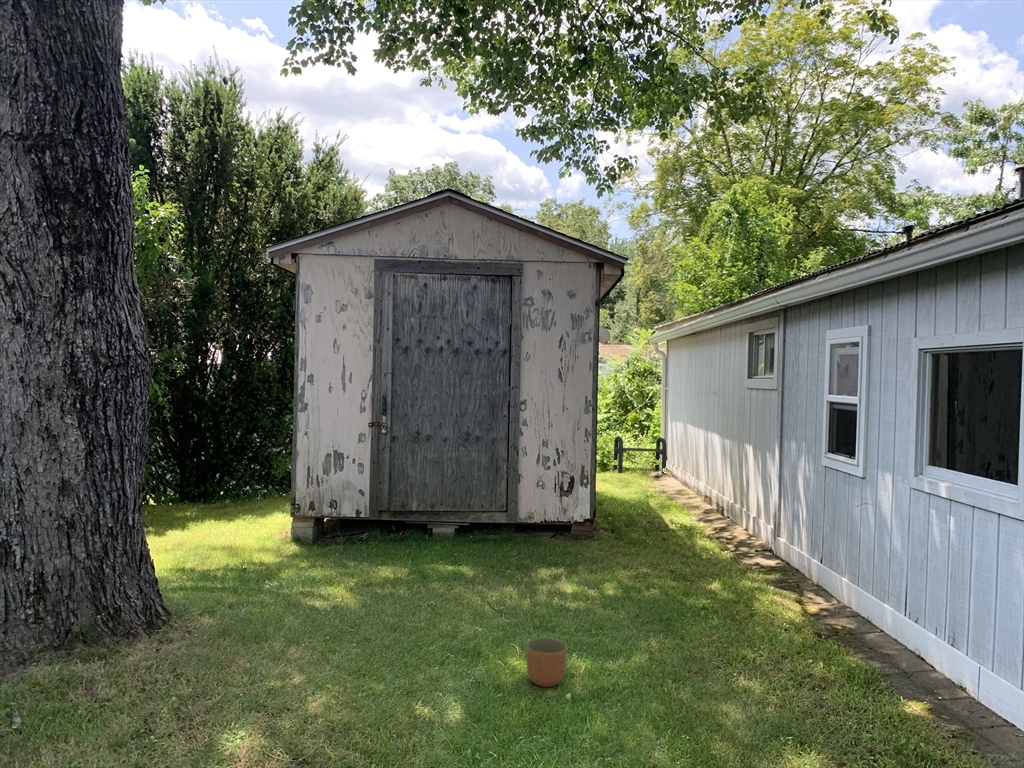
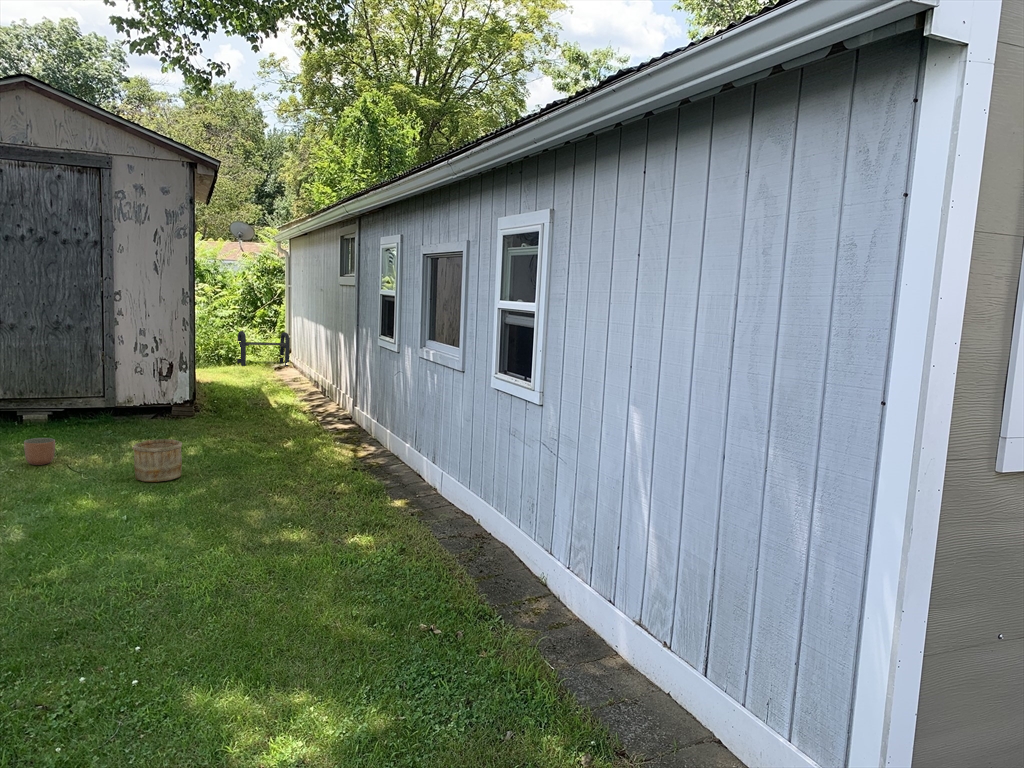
wooden bucket: none [547,581,603,640] -> present [132,439,182,482]
planter: present [526,638,567,687] -> present [24,438,55,465]

